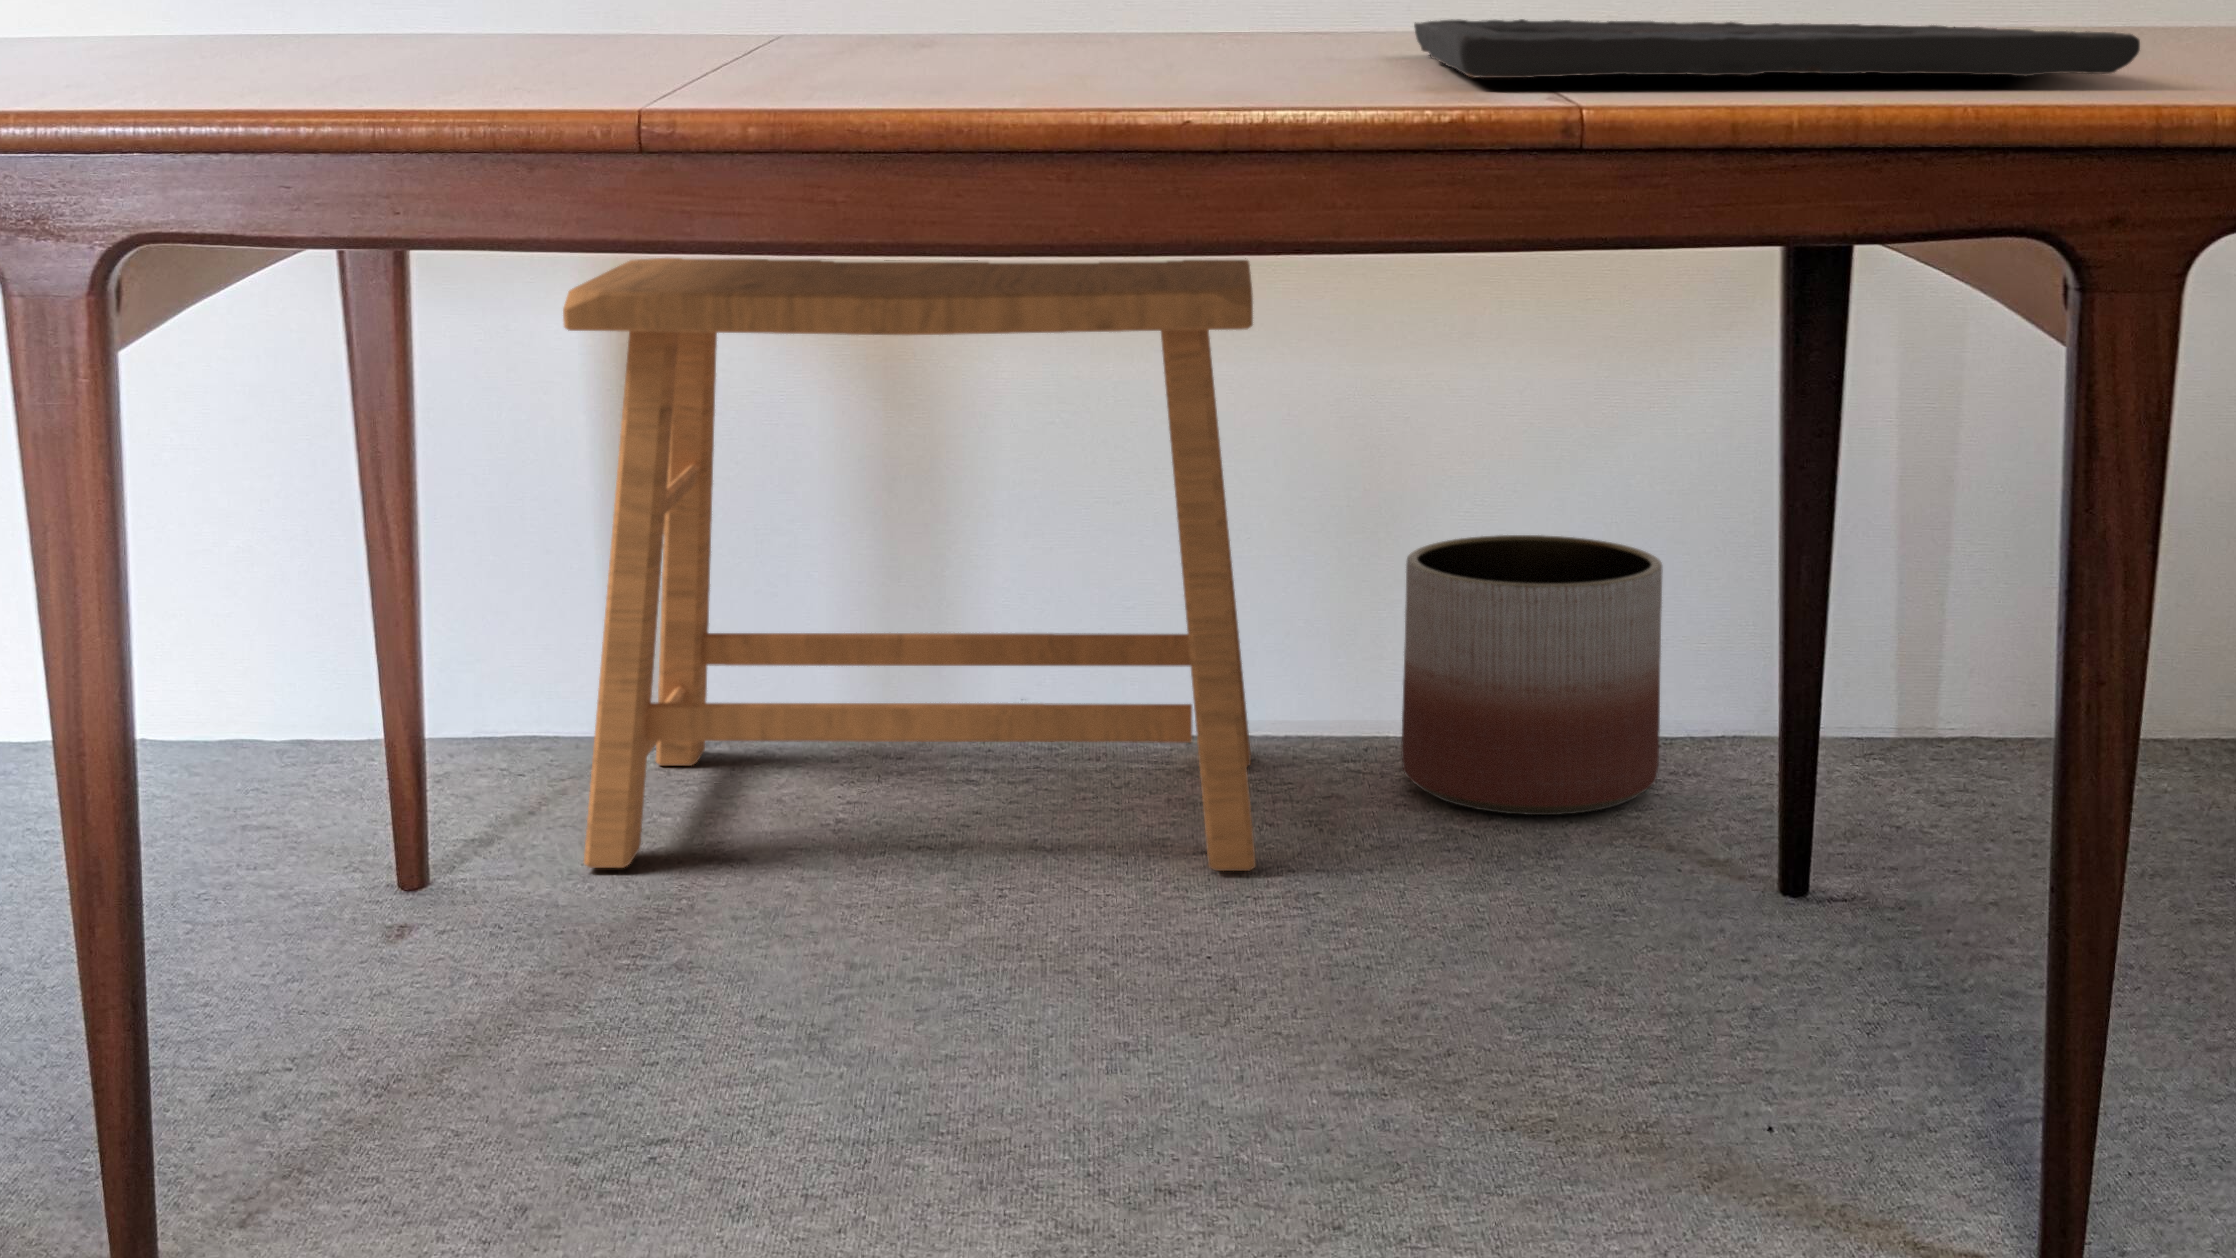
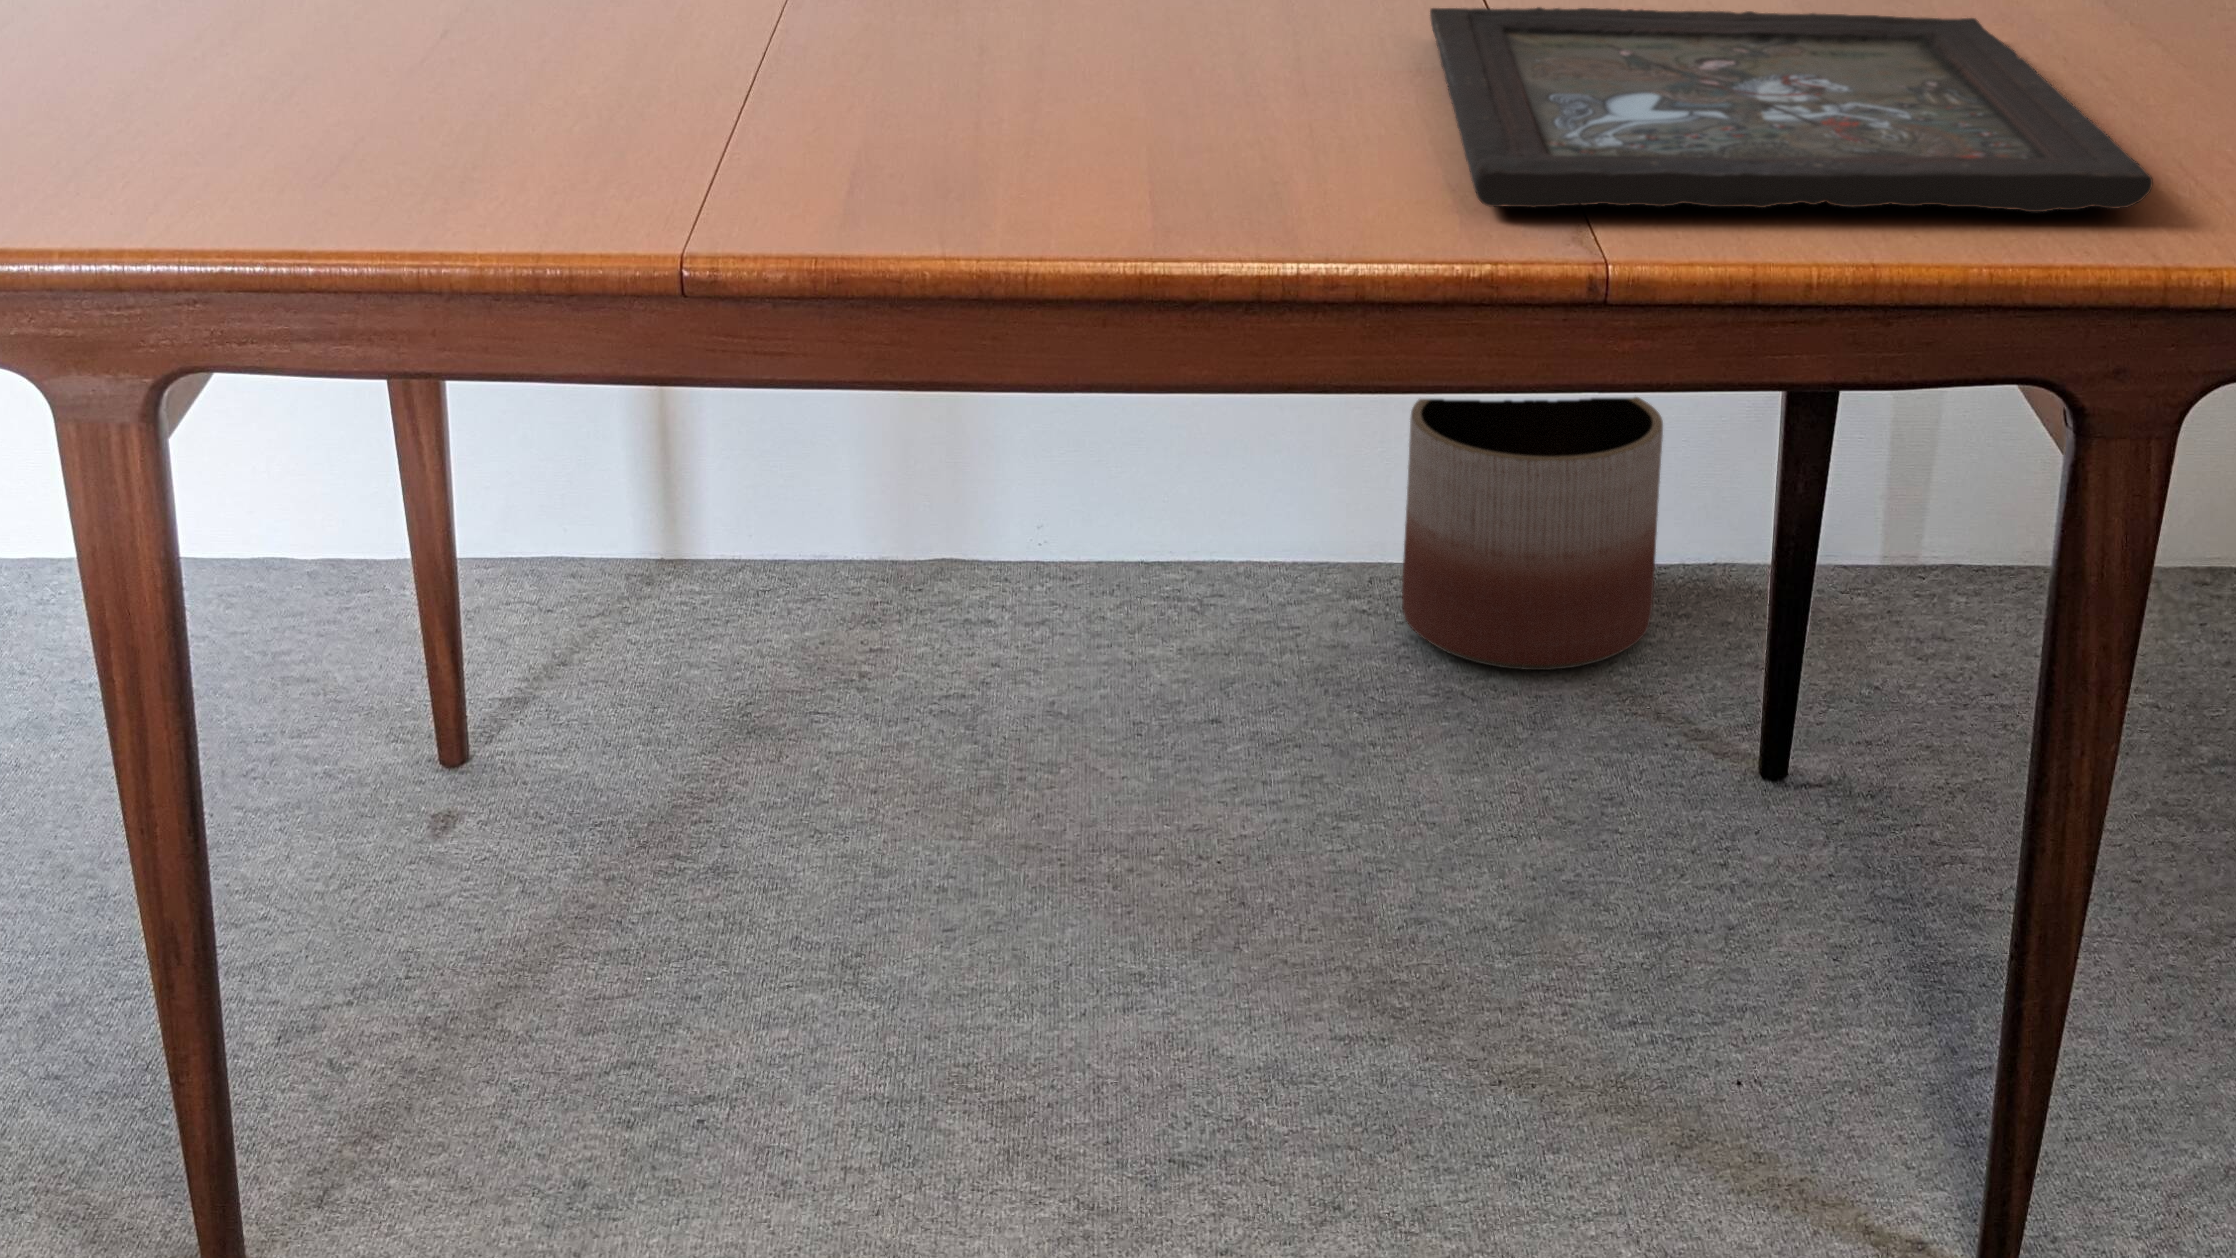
stool: present [563,258,1255,871] -> none [568,109,1262,746]

